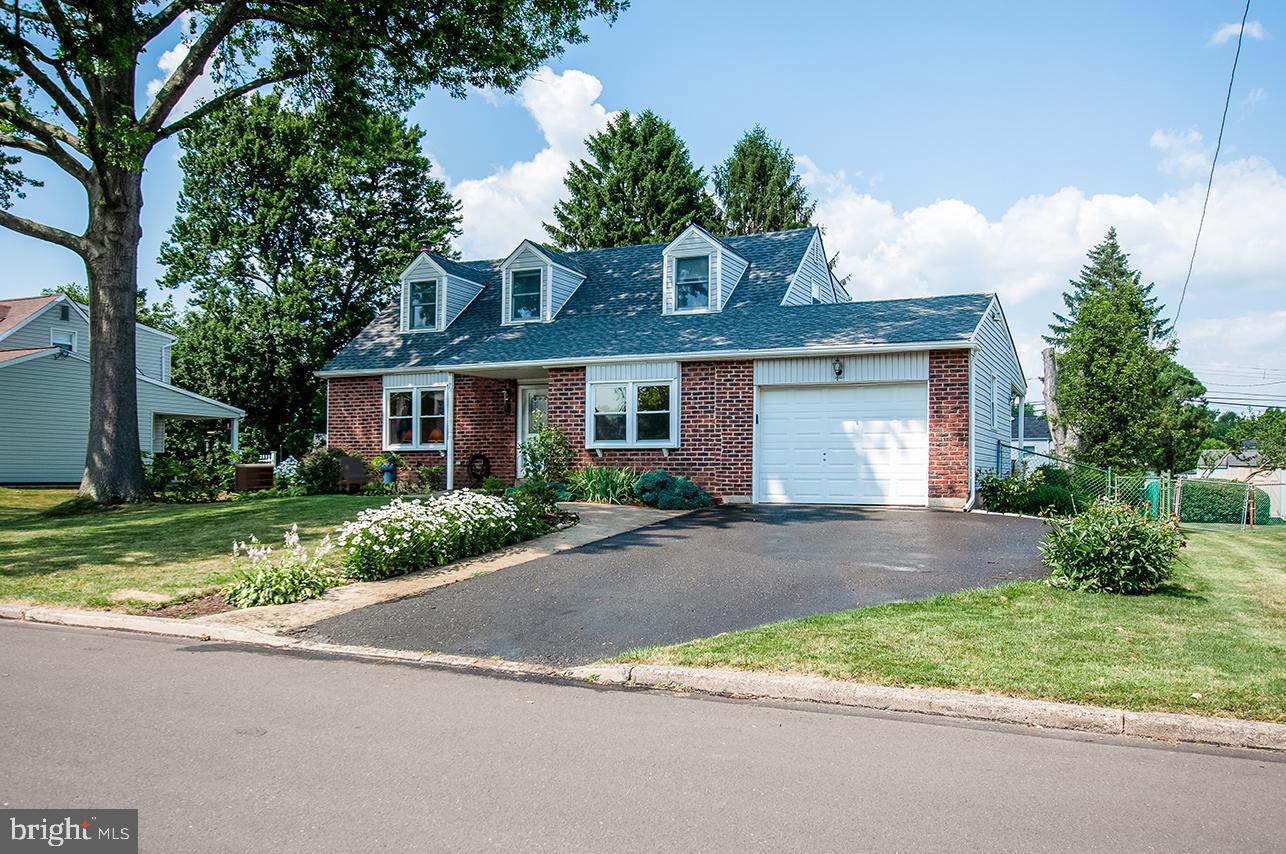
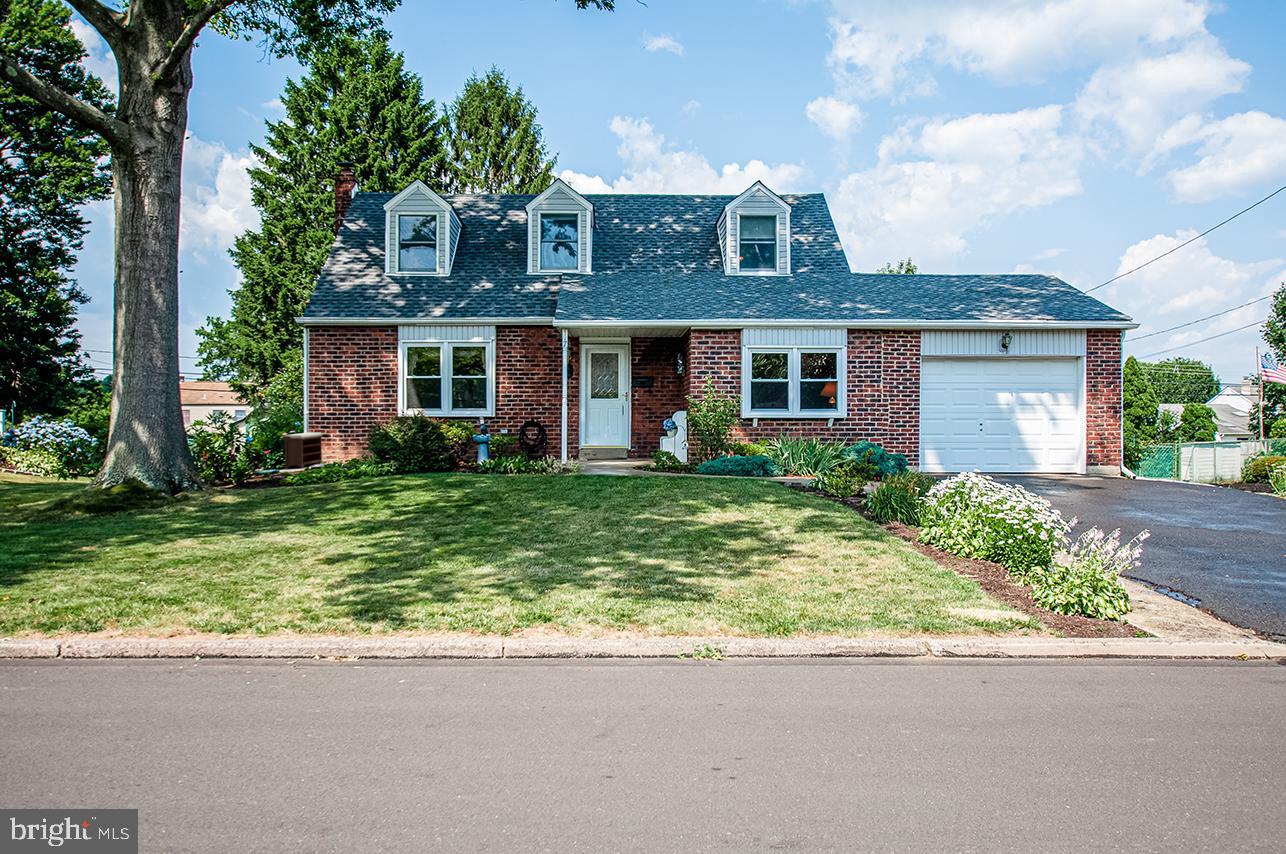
lounge chair: present [340,457,375,490] -> none [435,425,483,466]

